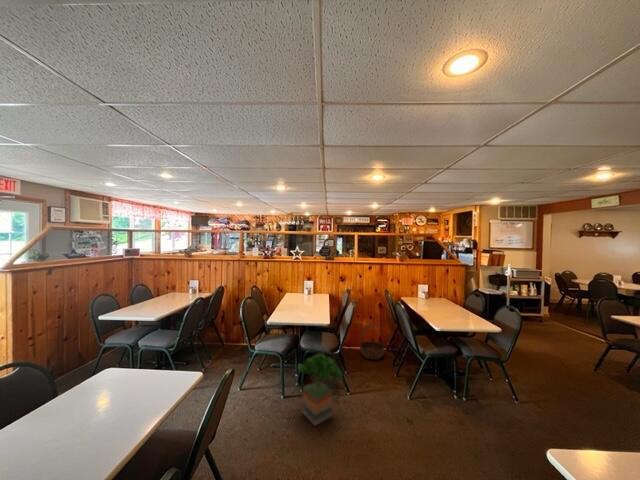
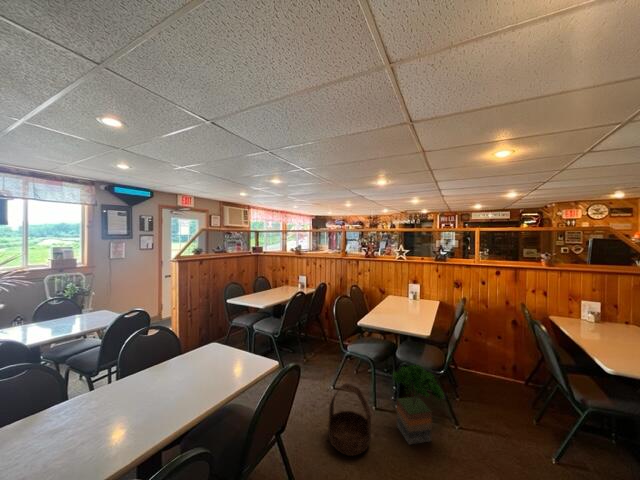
basket: present [360,324,384,360] -> present [328,384,371,456]

